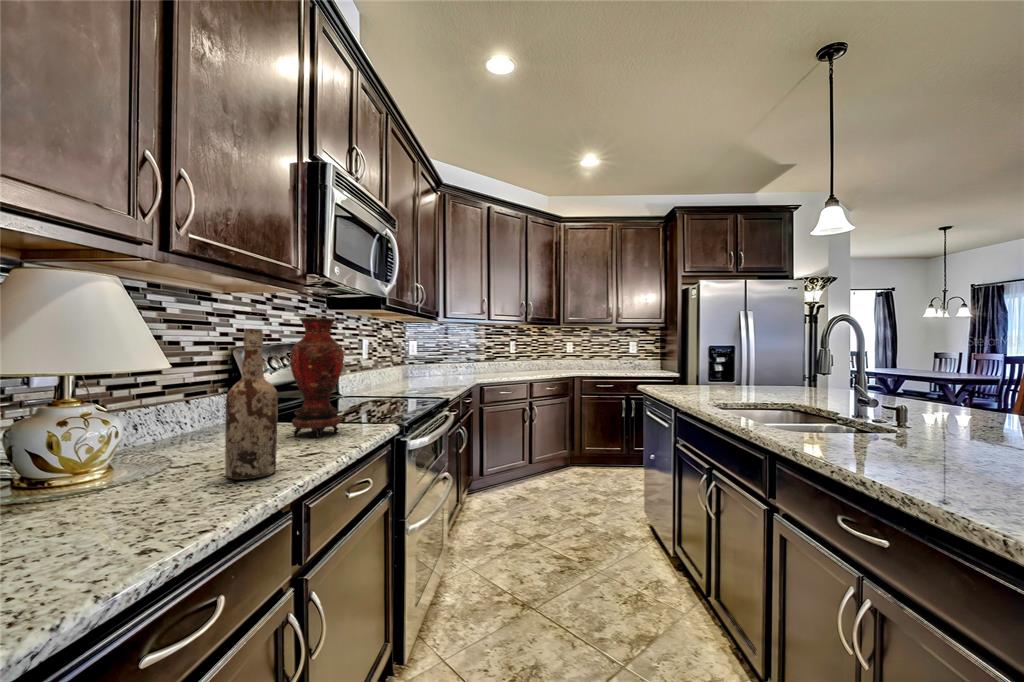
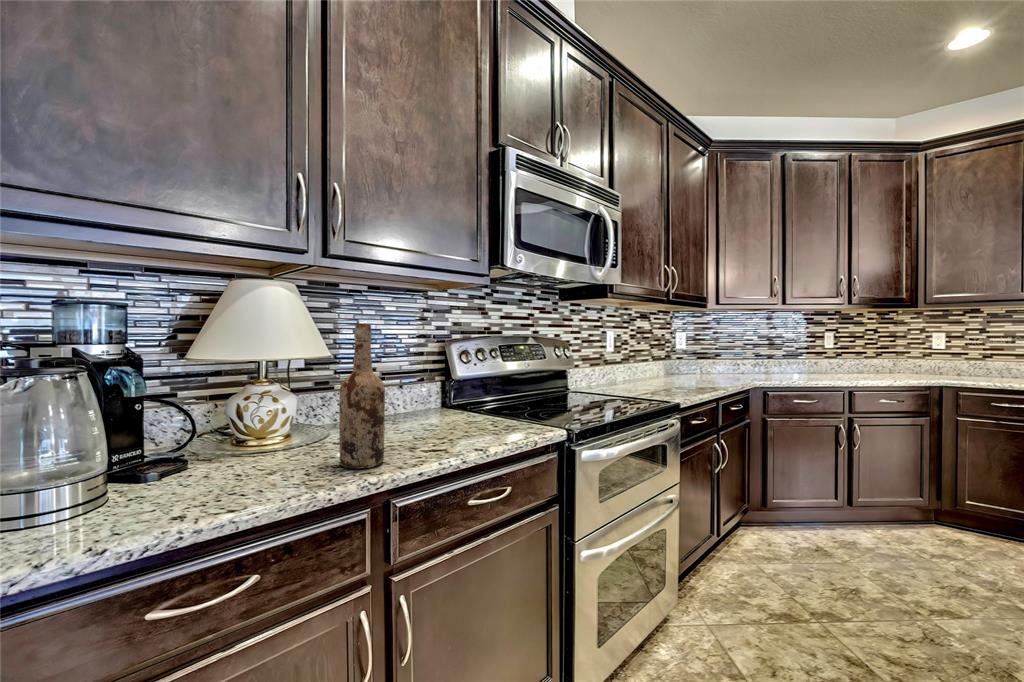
vase: present [290,317,344,437] -> none [454,310,505,434]

